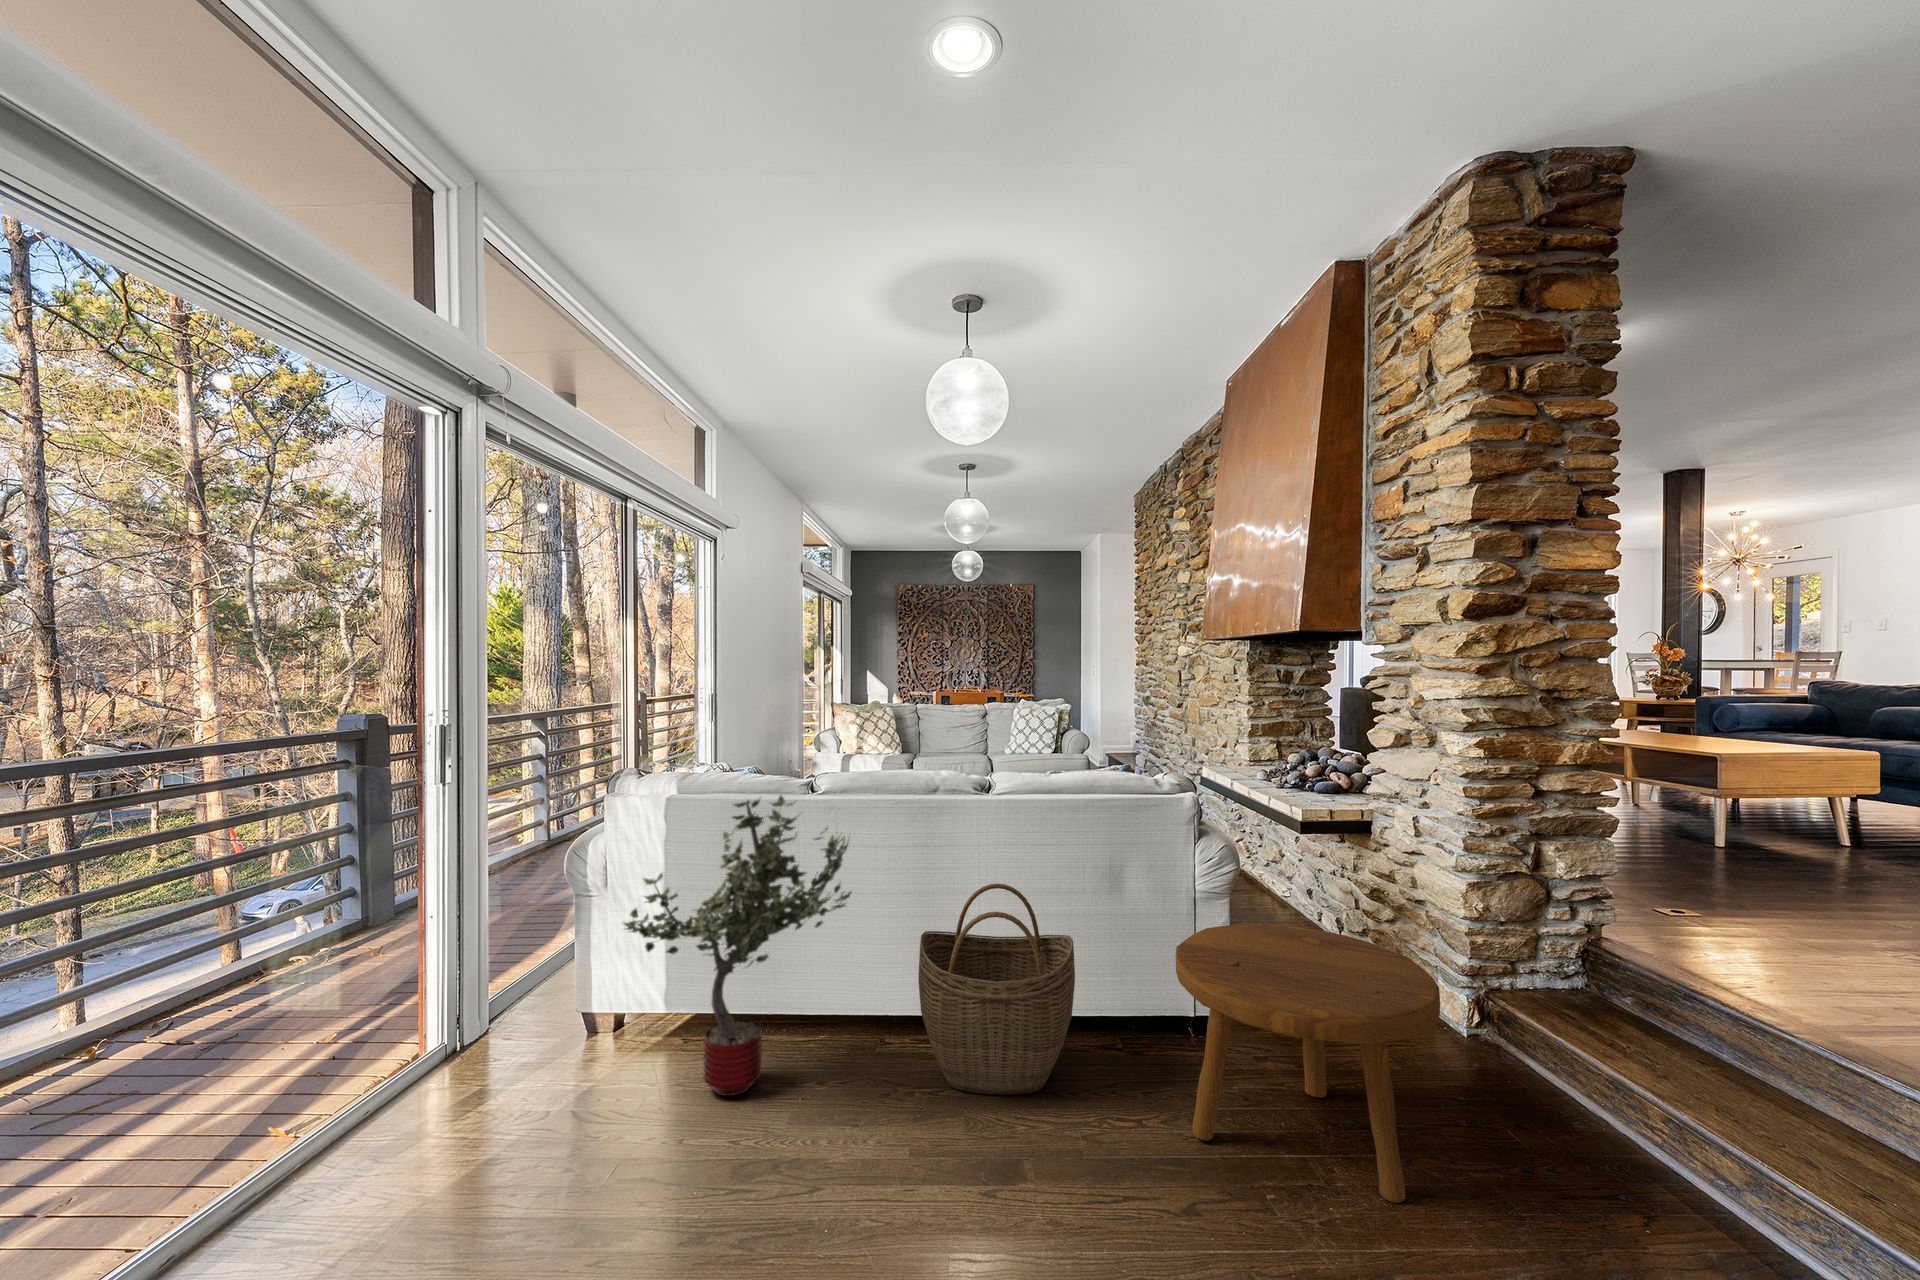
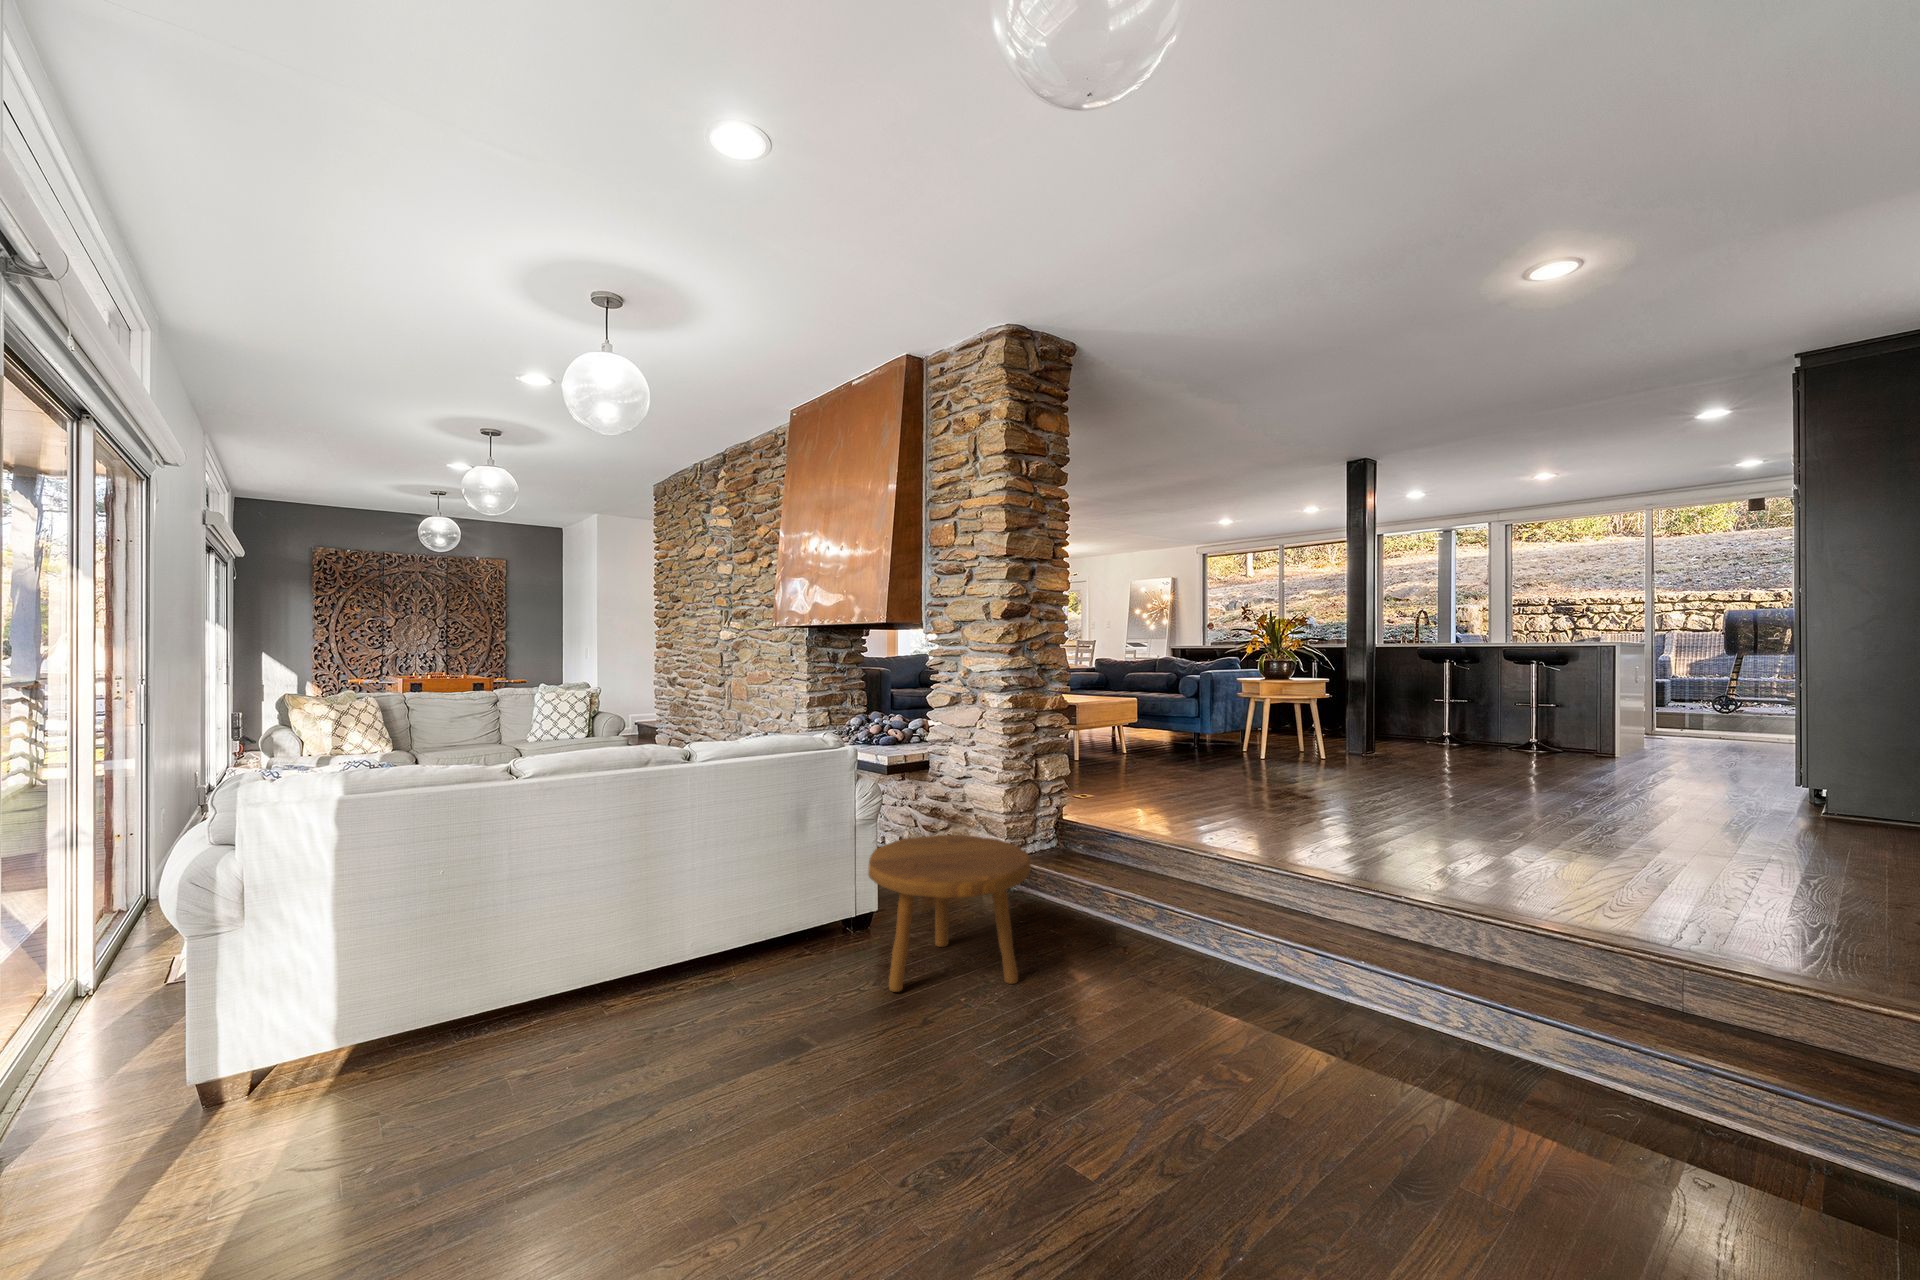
potted tree: present [624,796,851,1096] -> none [309,799,600,1113]
woven basket: present [918,884,1075,1095] -> none [651,848,789,1026]

